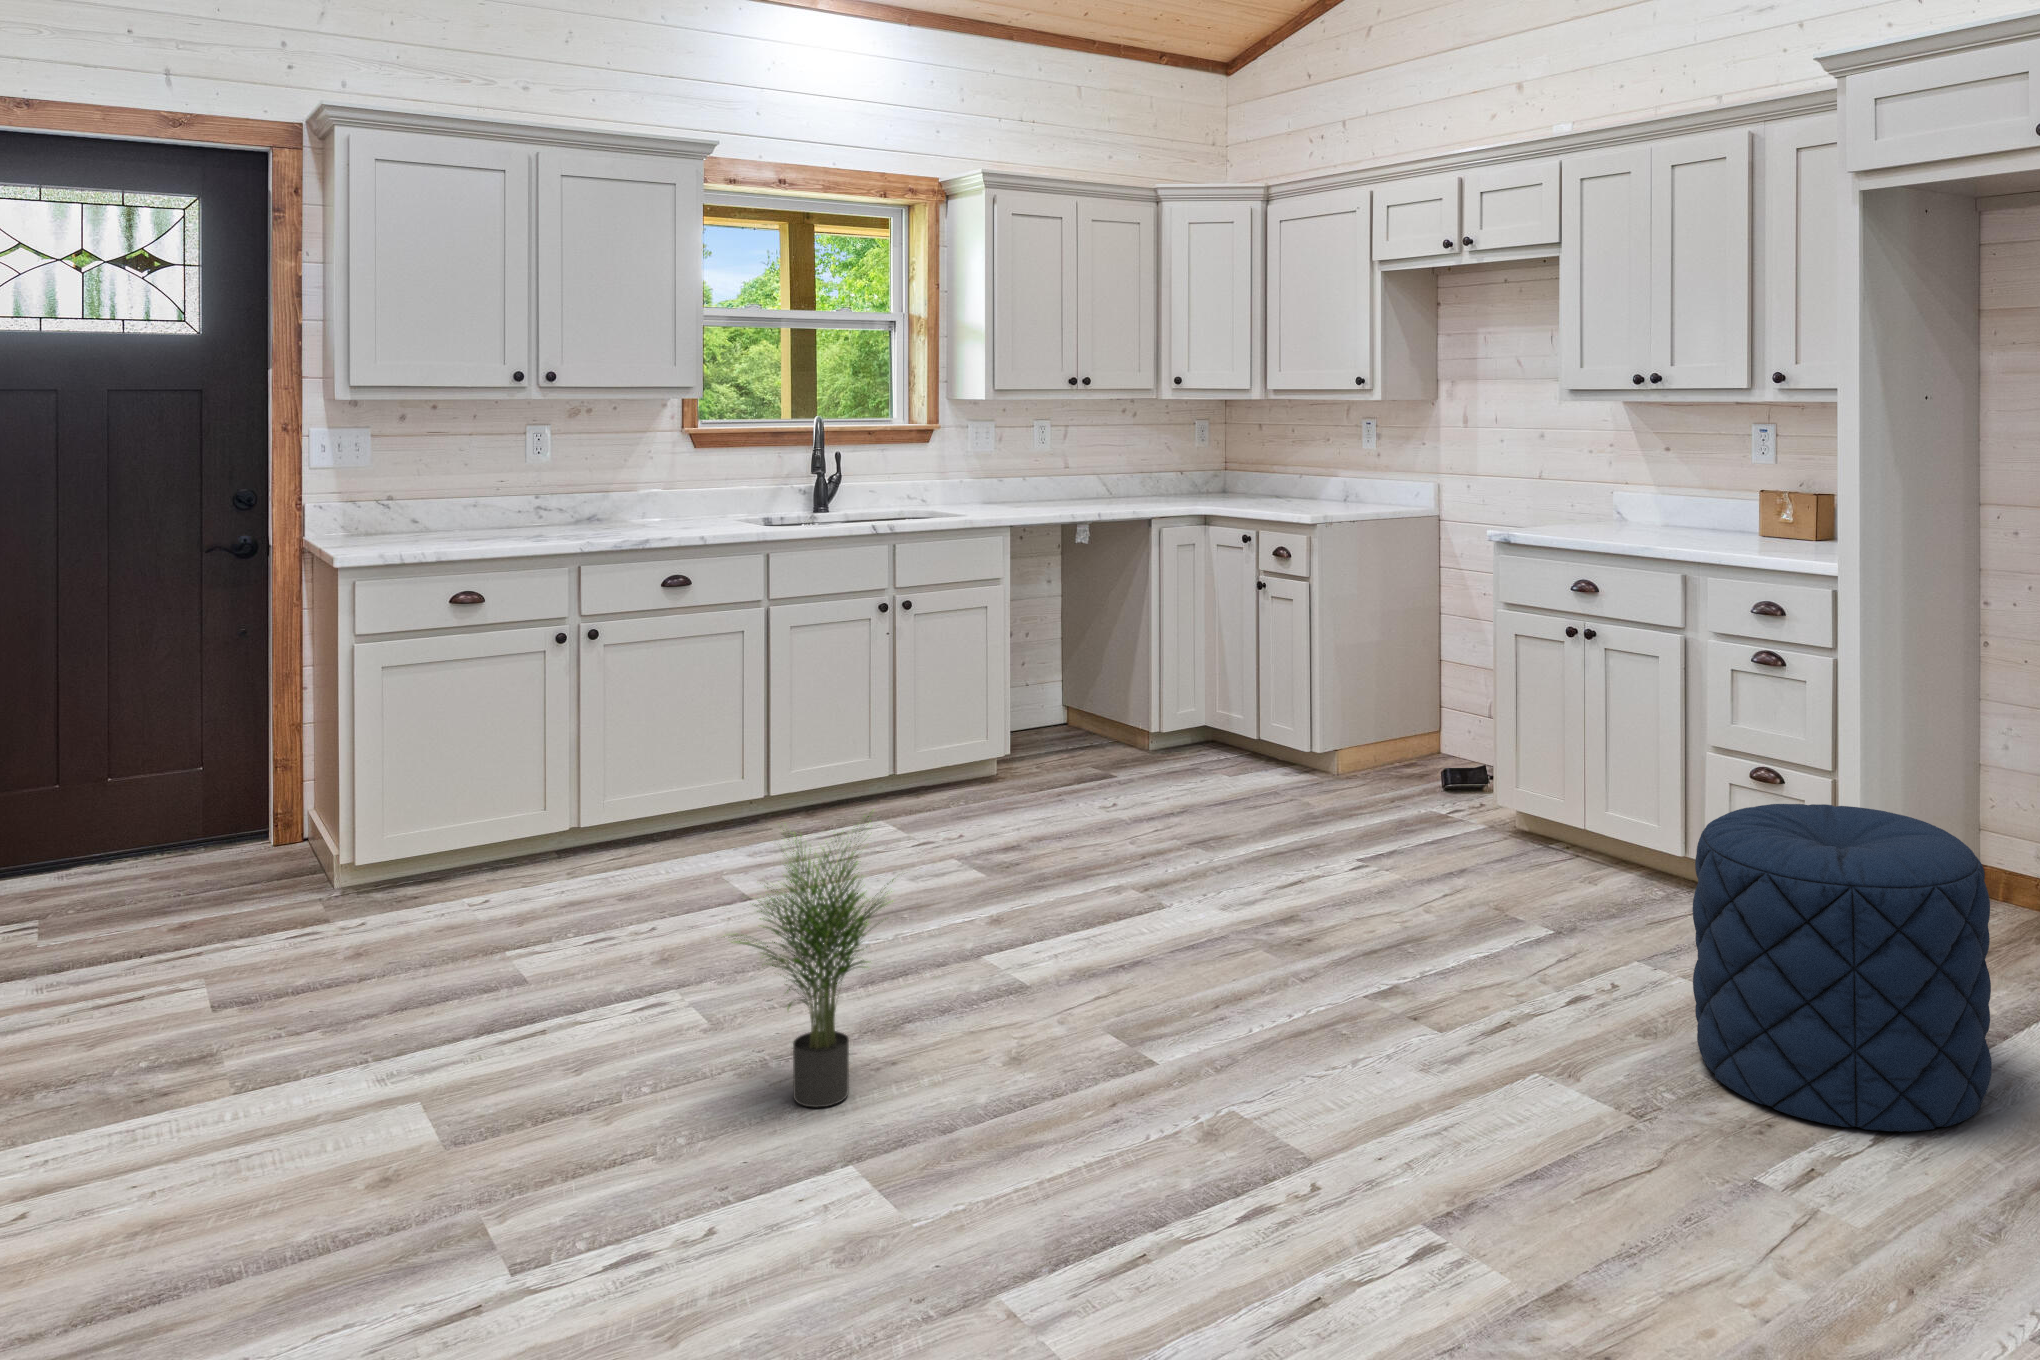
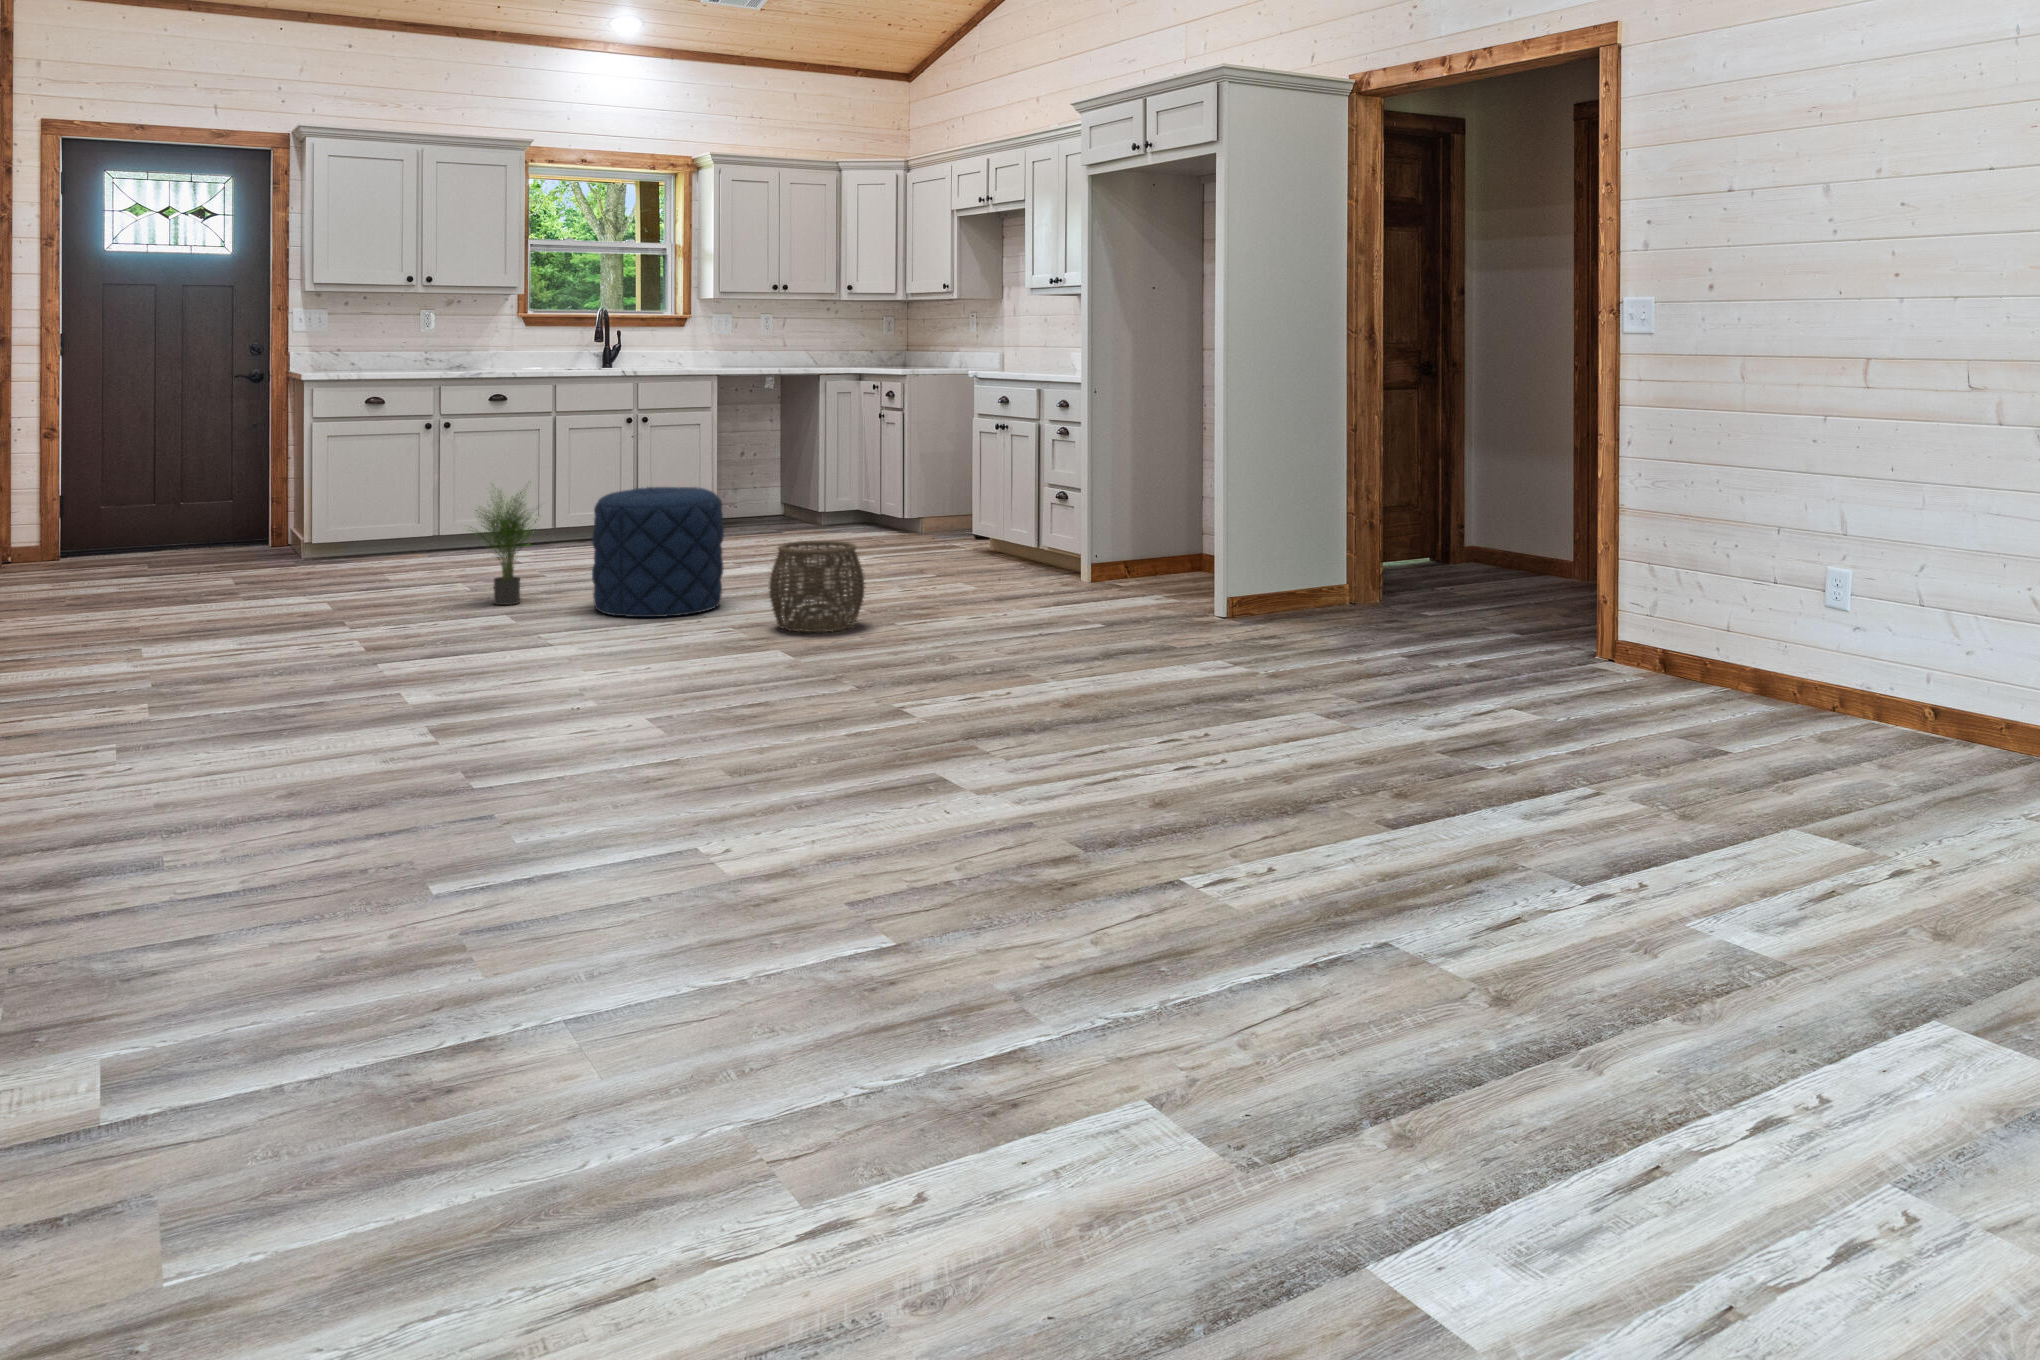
pouf: present [1693,804,1992,1132] -> present [592,487,724,617]
woven basket: none [1515,984,1755,1257] -> present [769,541,865,633]

